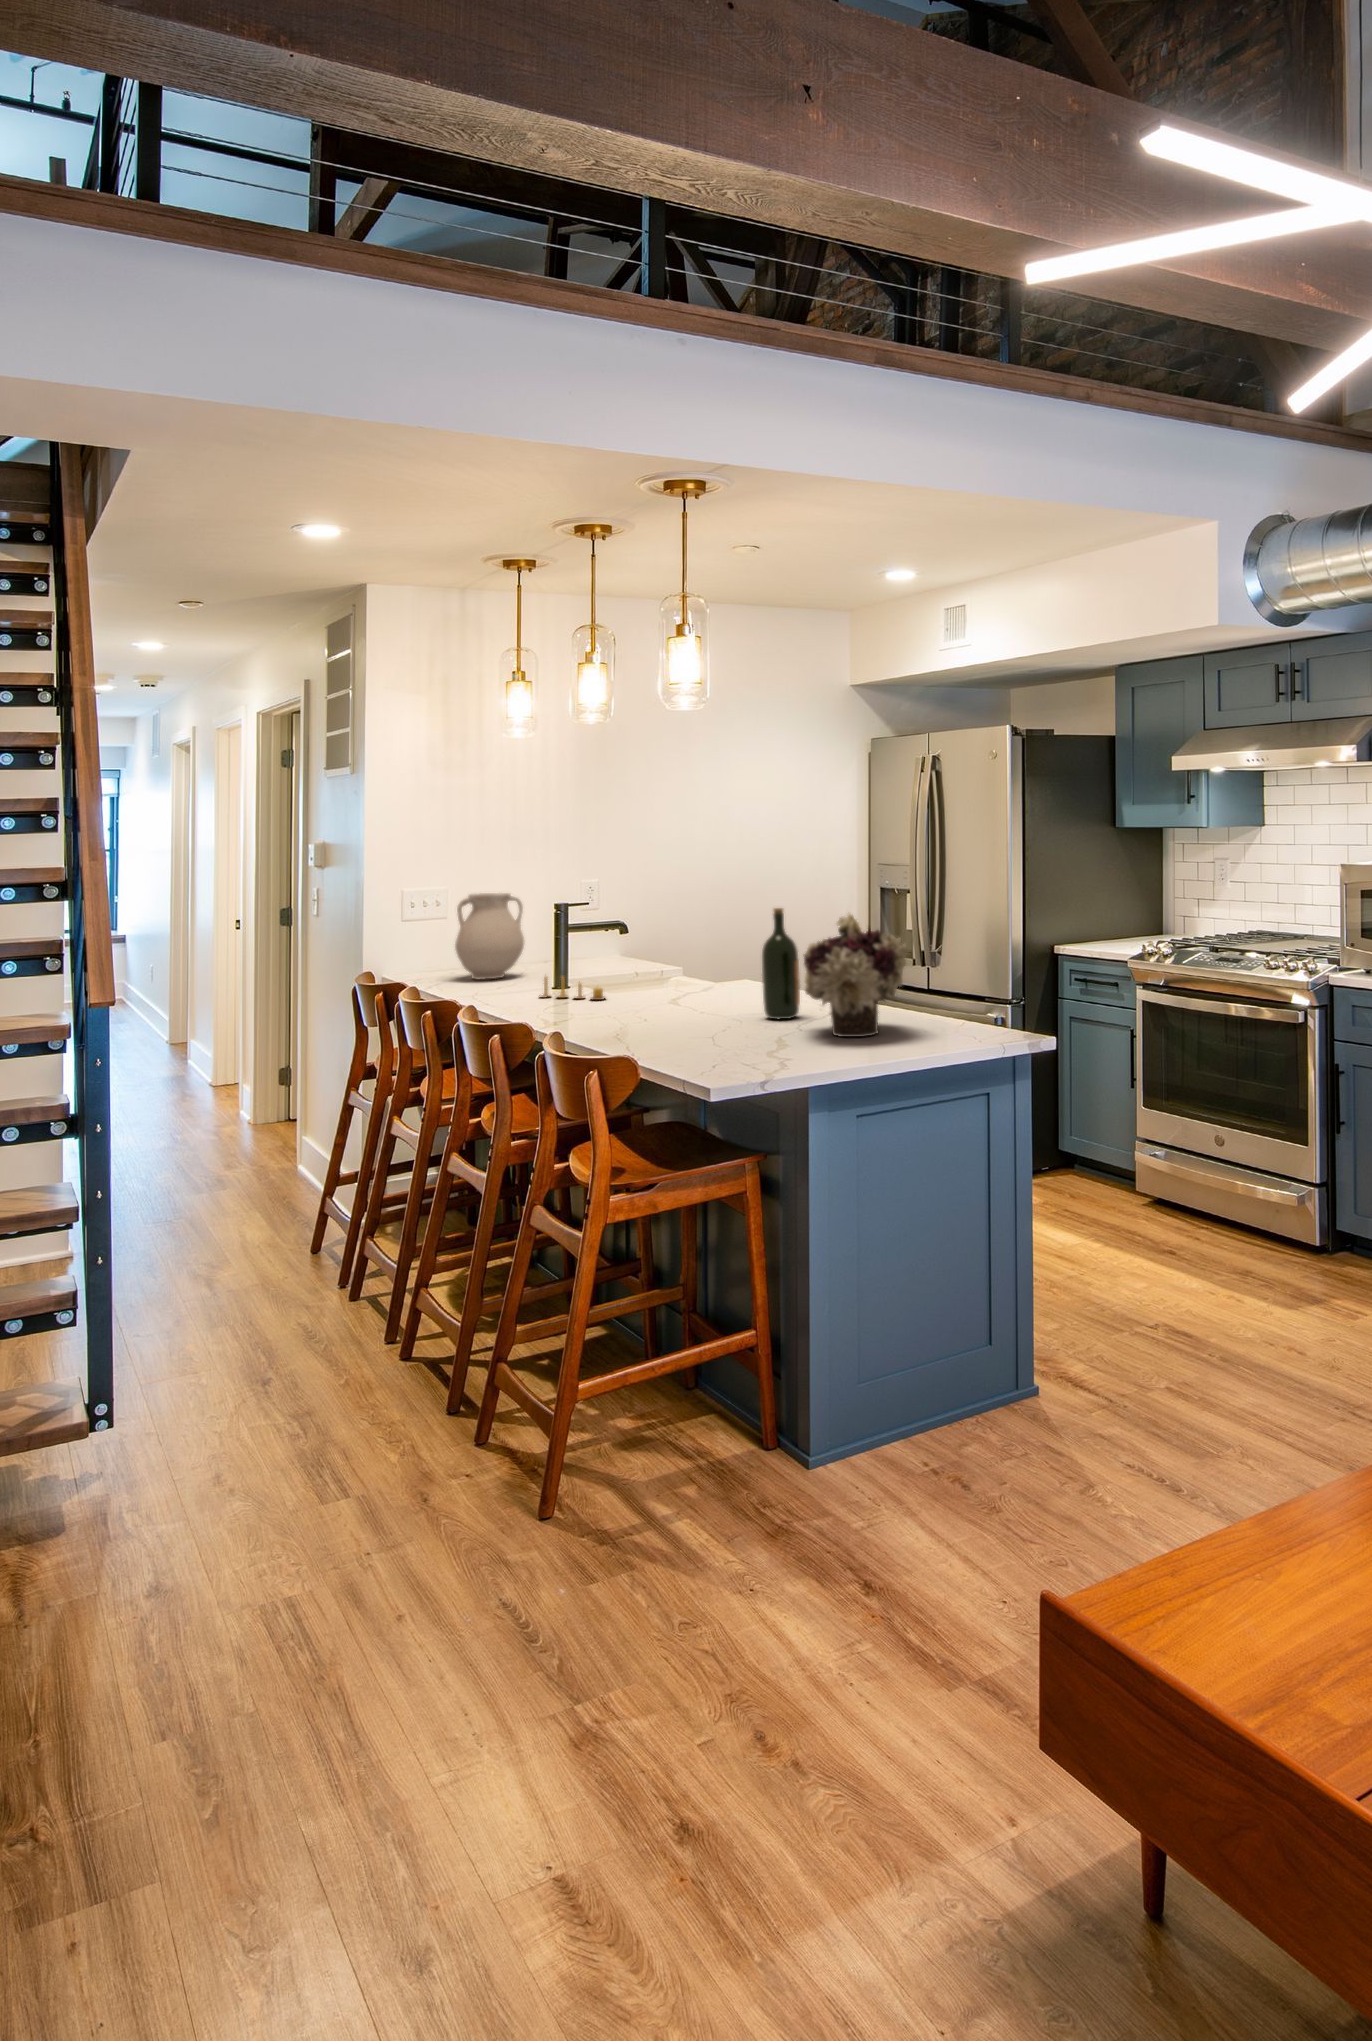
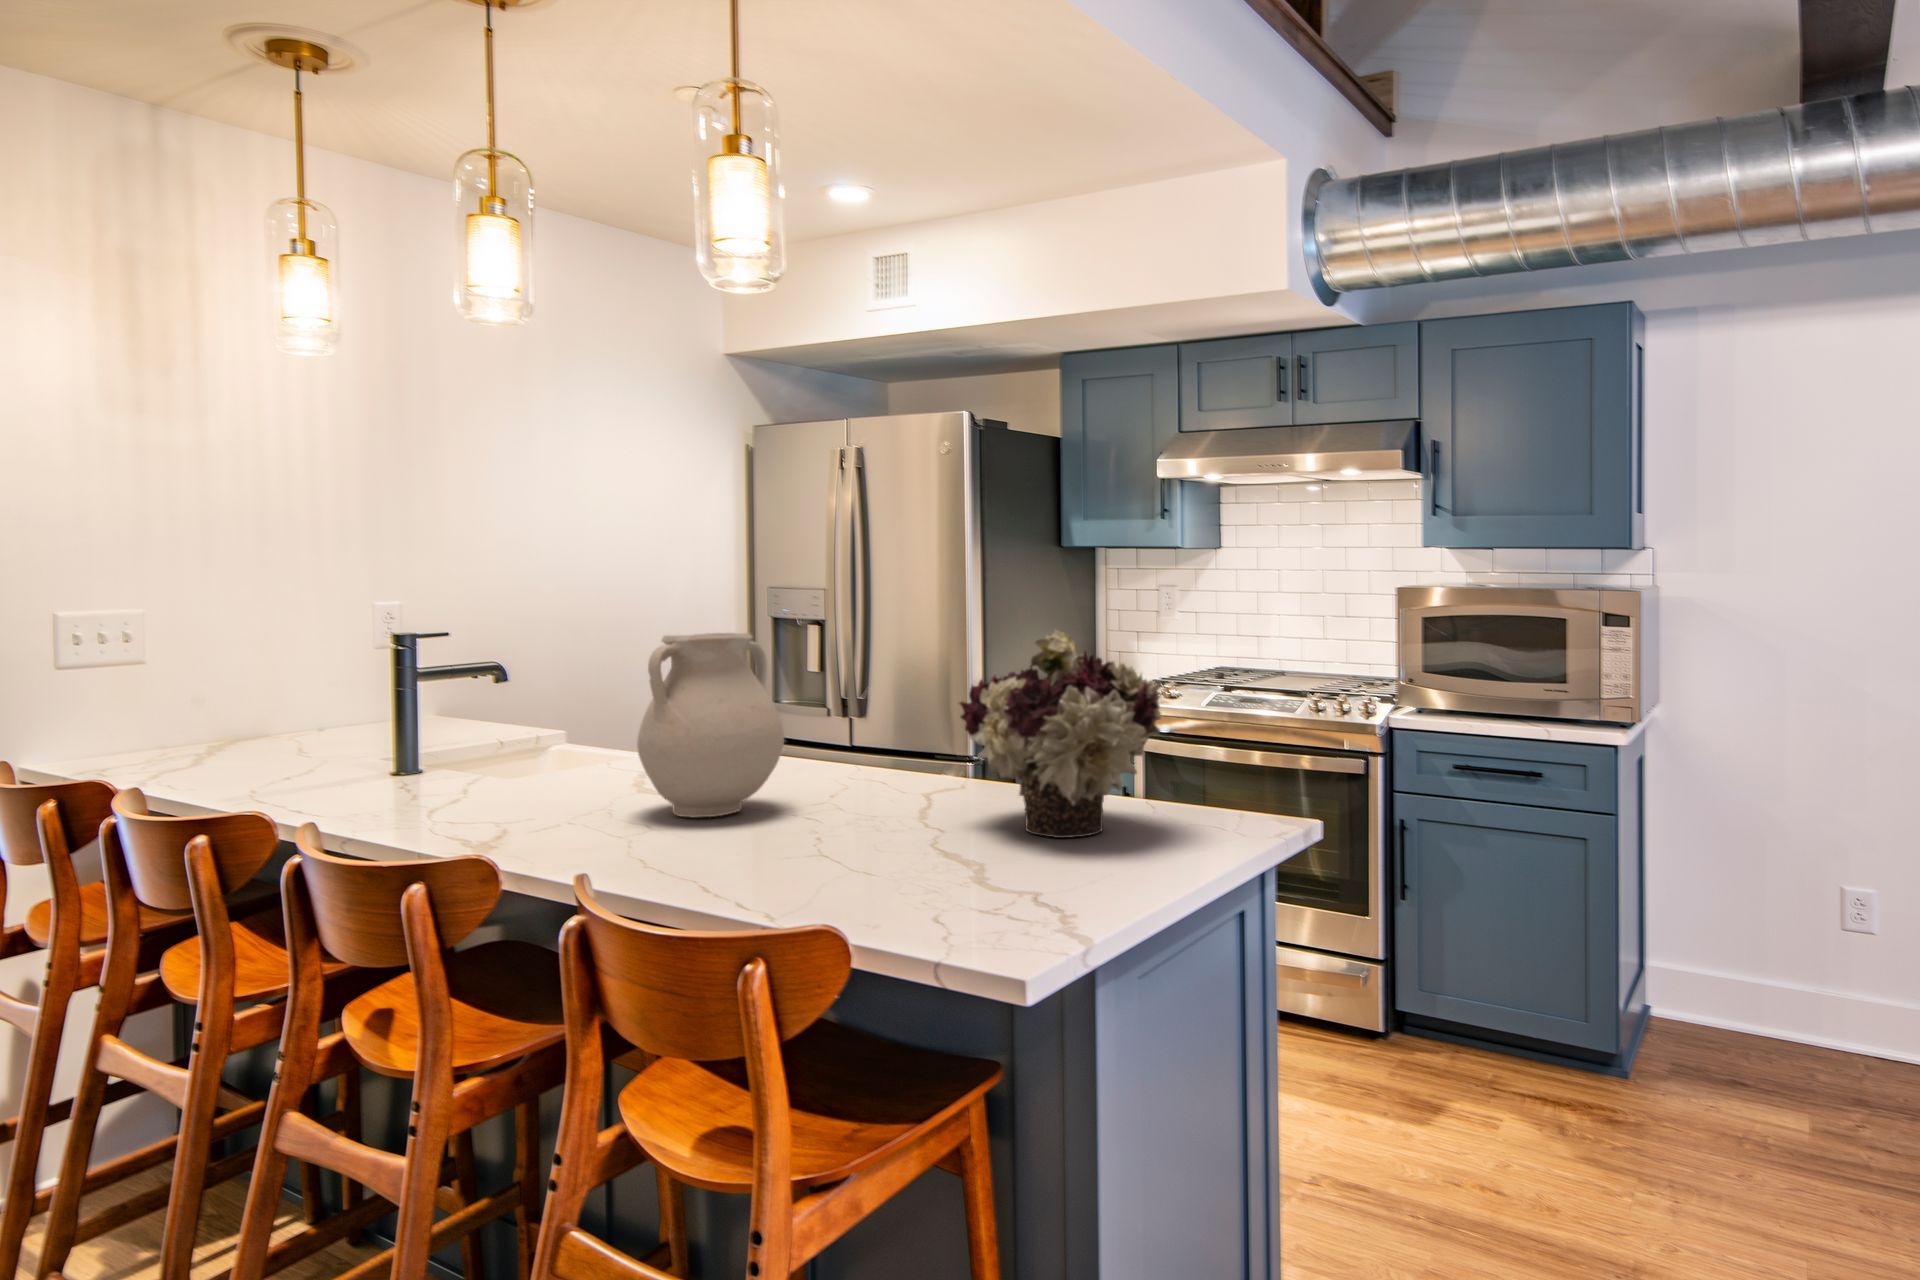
vase: present [455,893,524,979] -> present [637,633,784,817]
wine bottle: present [762,908,800,1019] -> none [848,628,910,810]
candle: present [539,975,604,1000] -> none [380,748,514,790]

